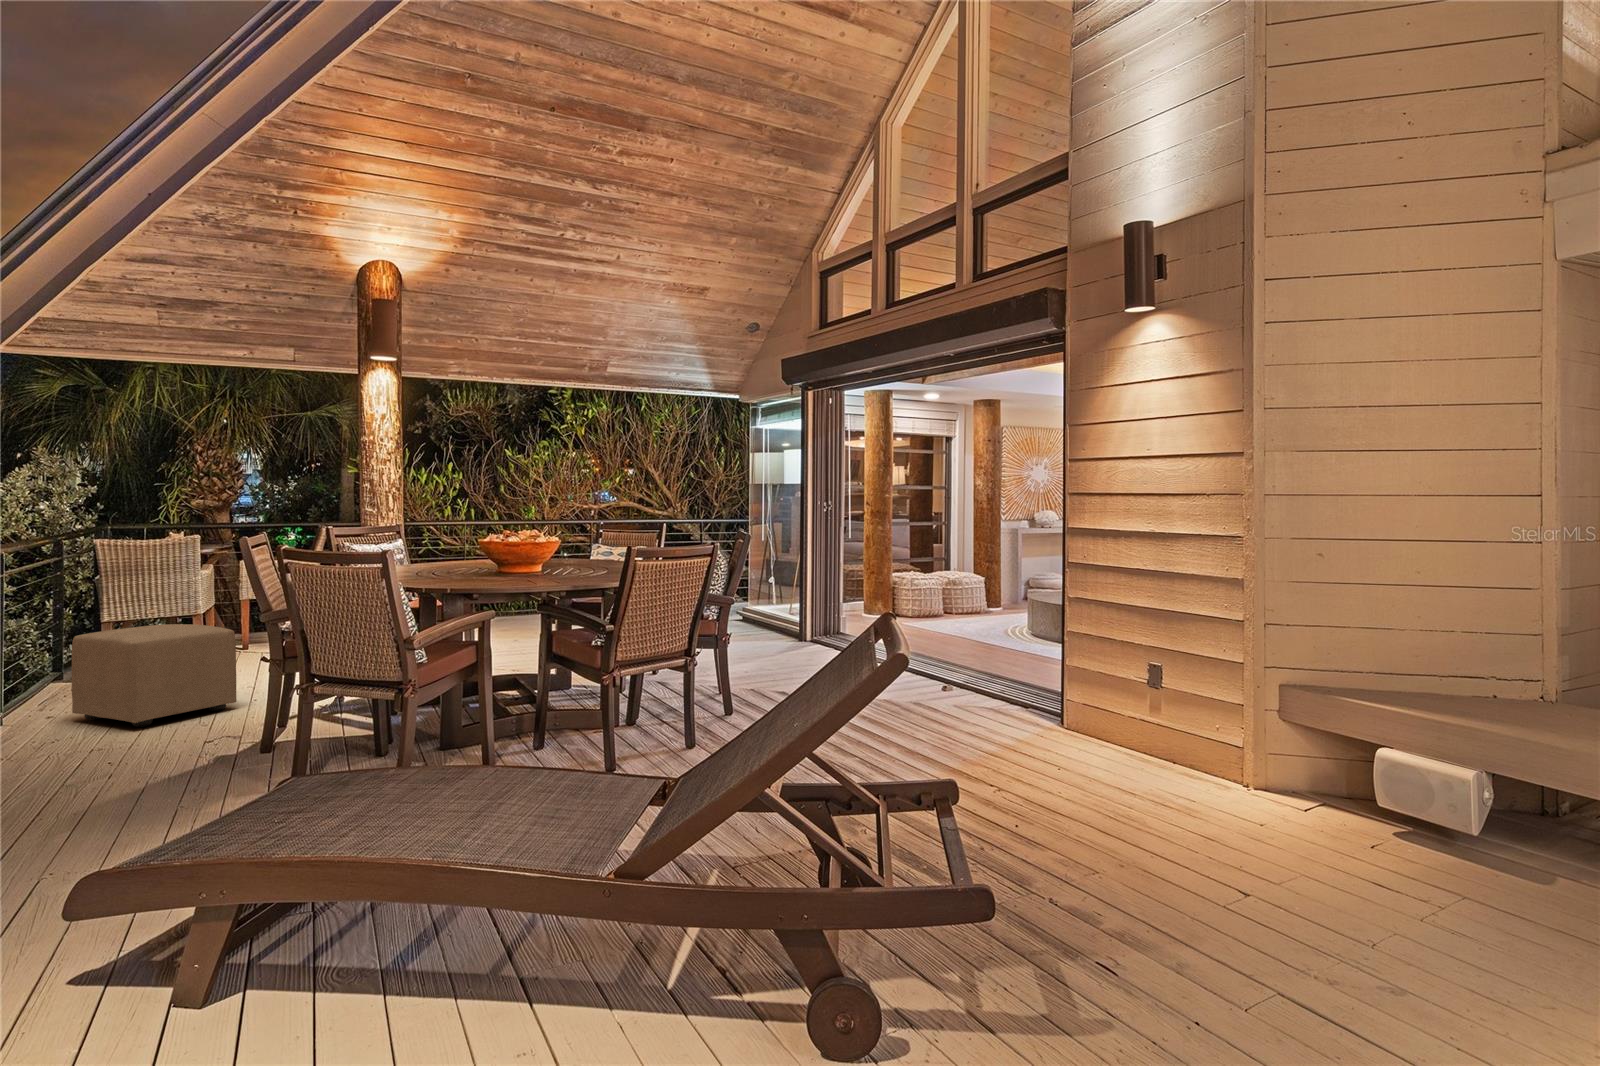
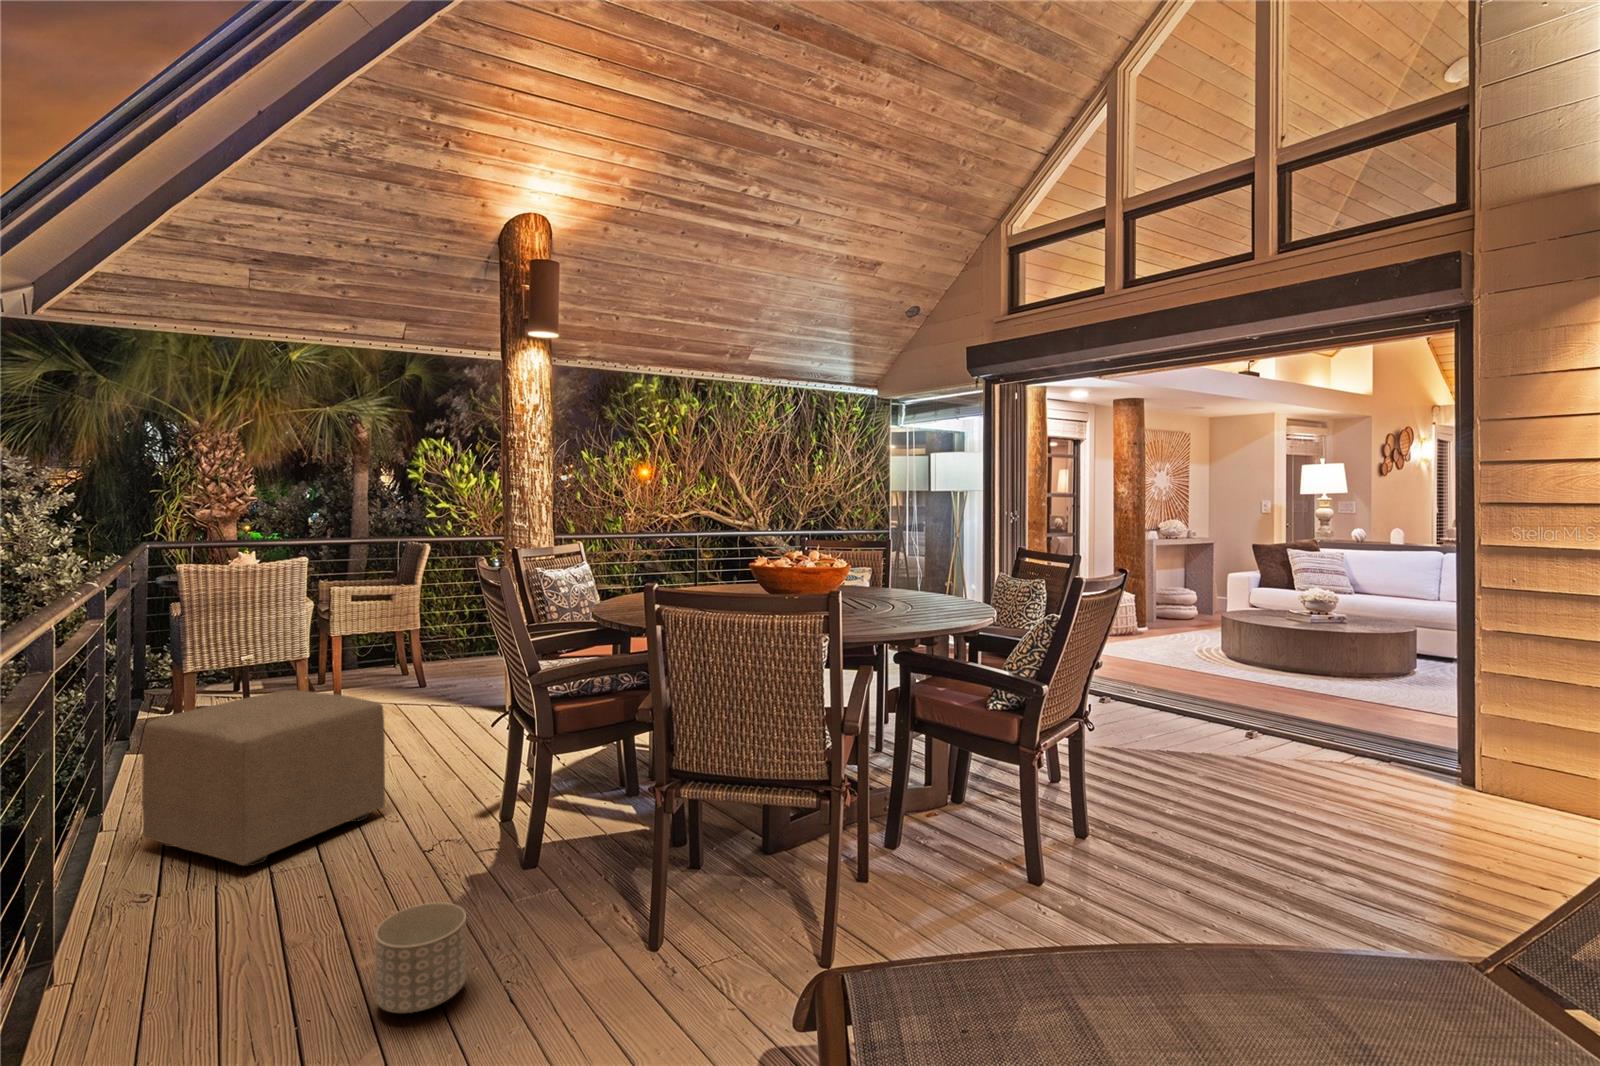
planter: none [198,719,253,770] -> present [375,902,466,1013]

